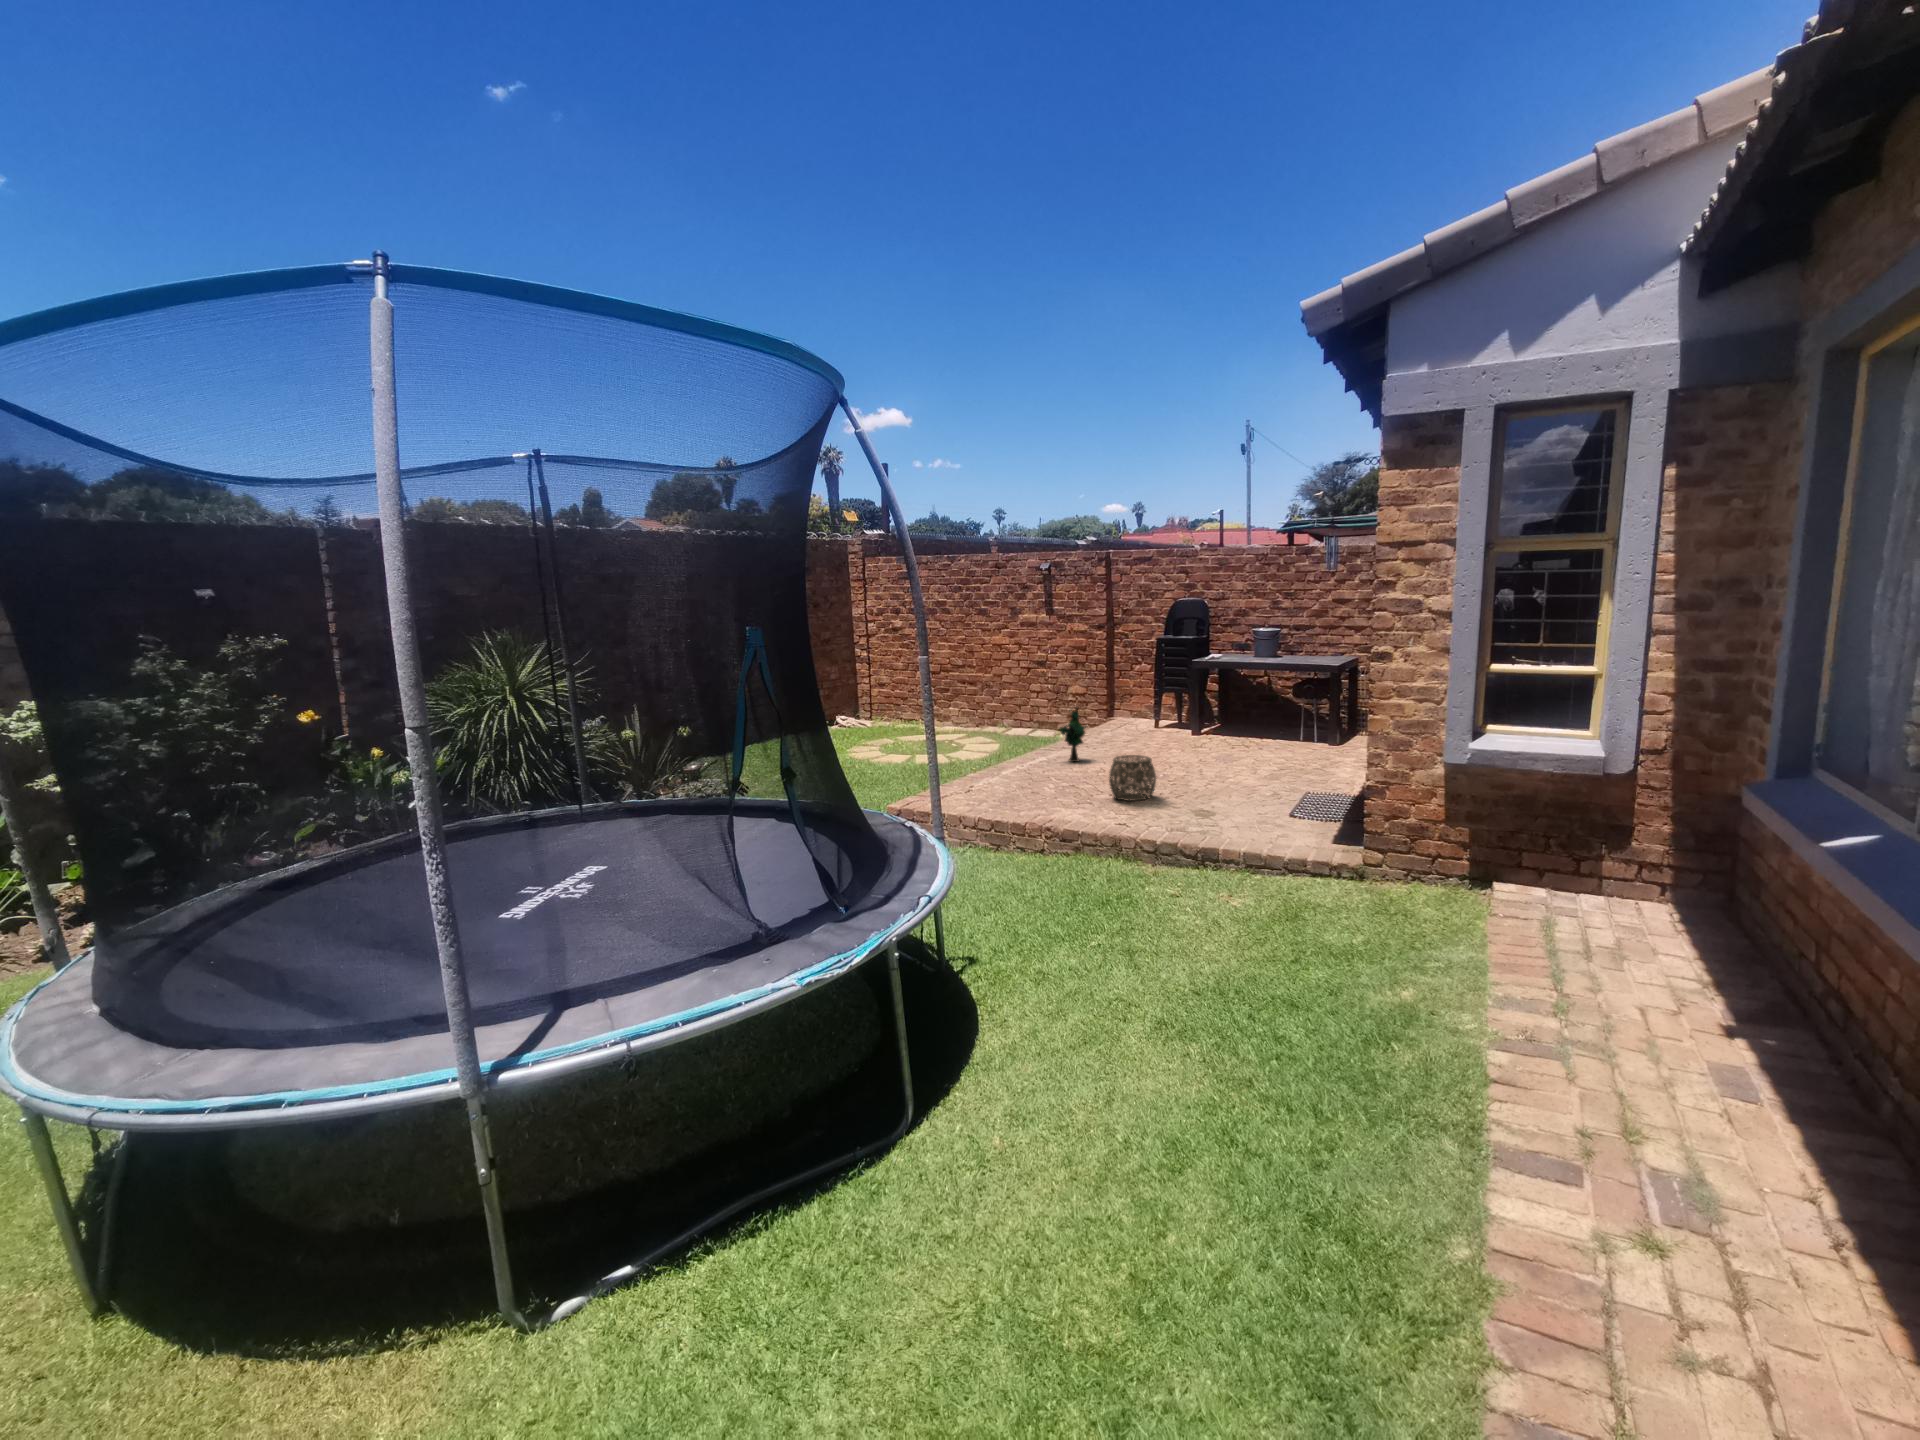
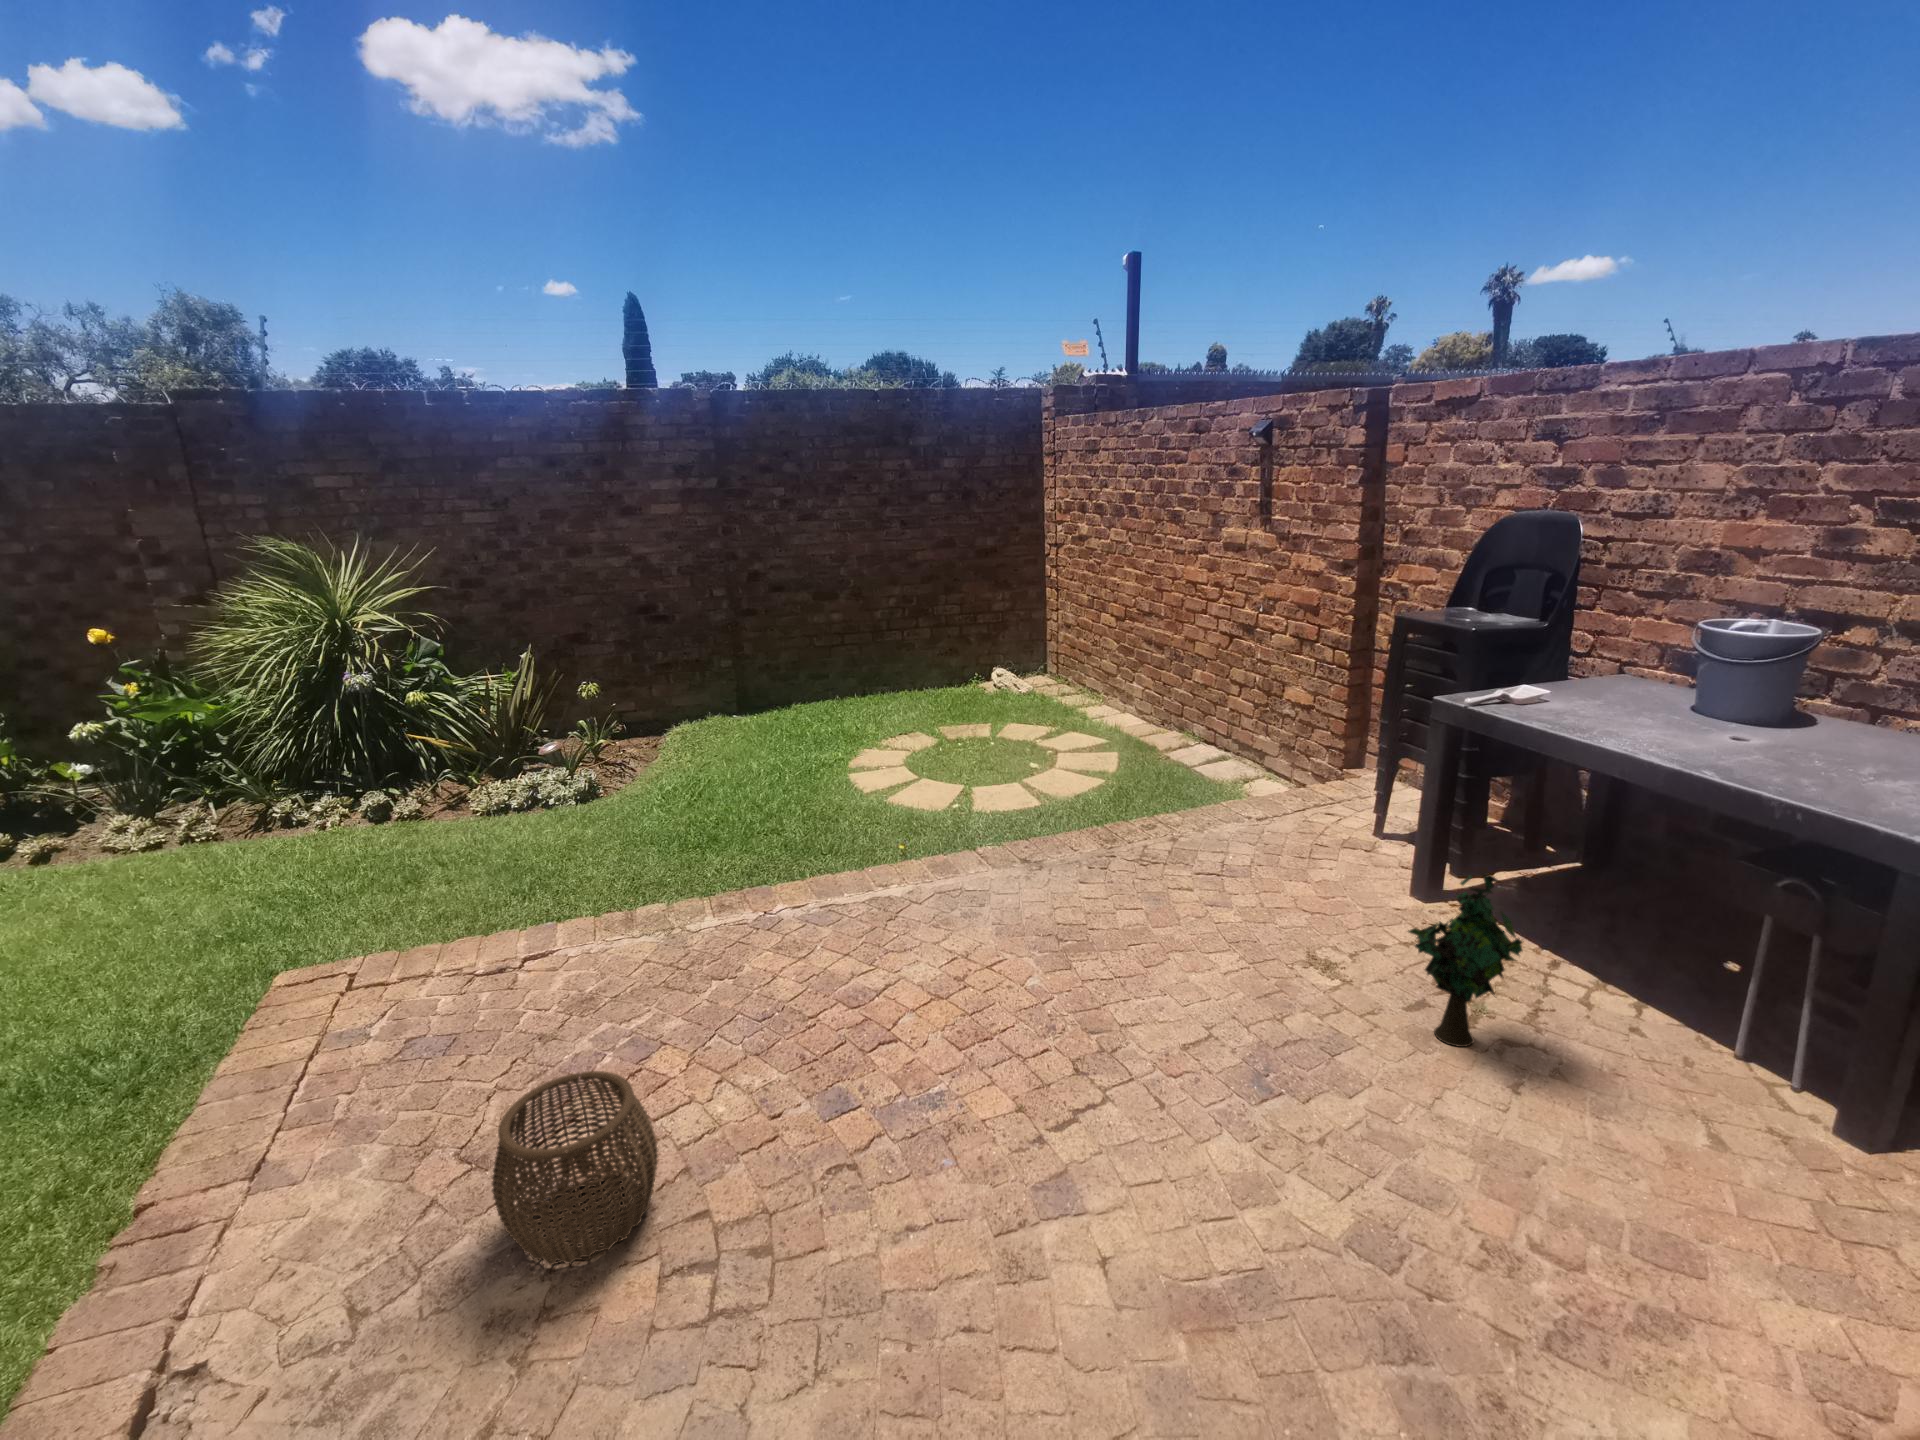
decorative plant: present [1059,707,1086,762] -> present [1408,875,1523,1047]

